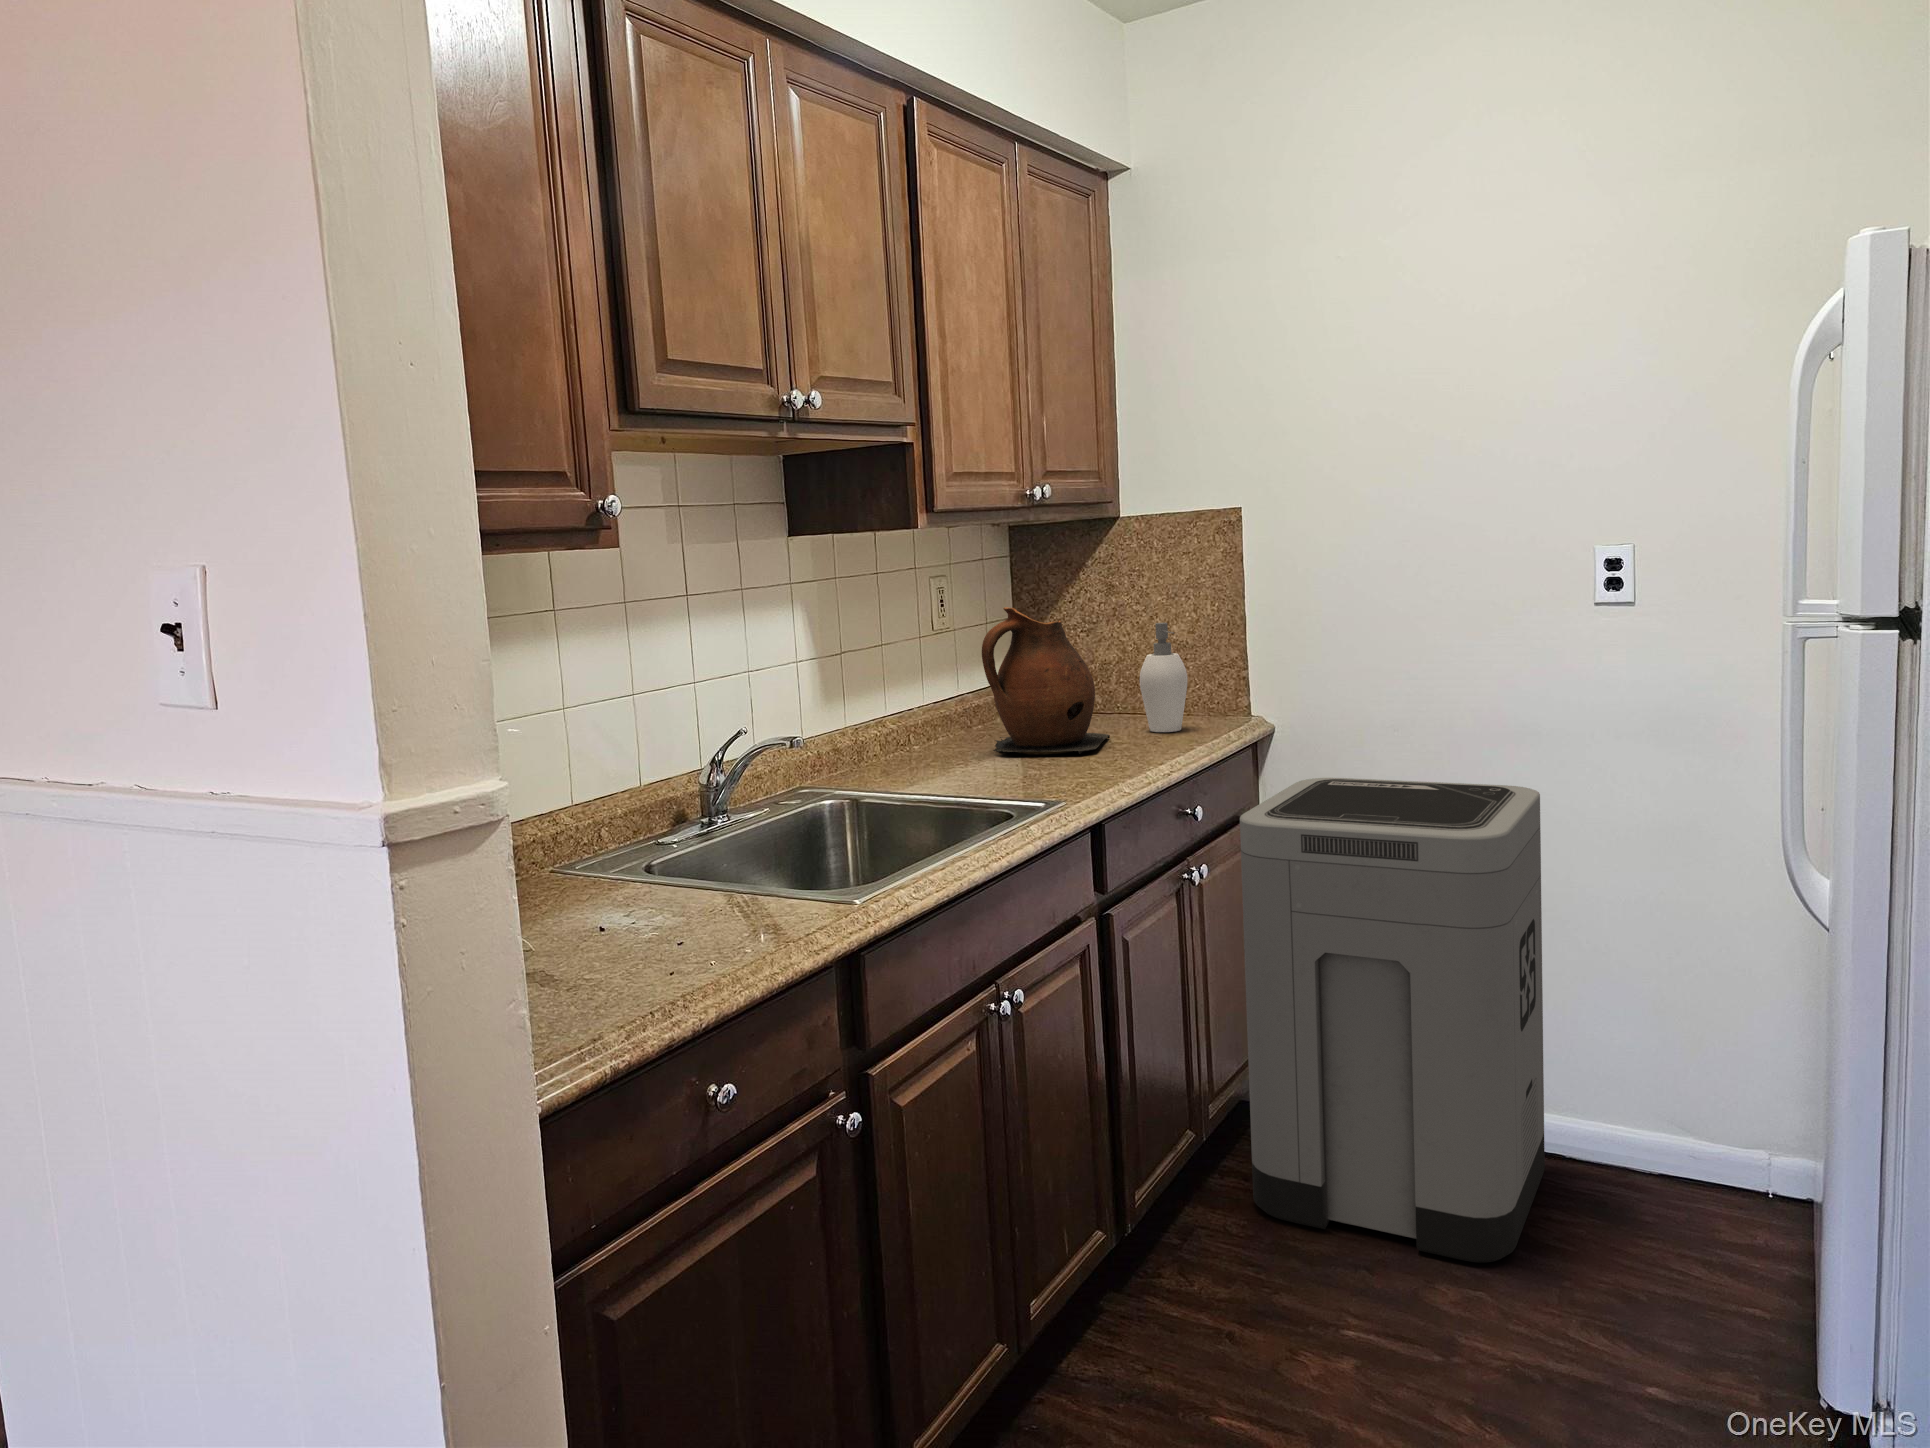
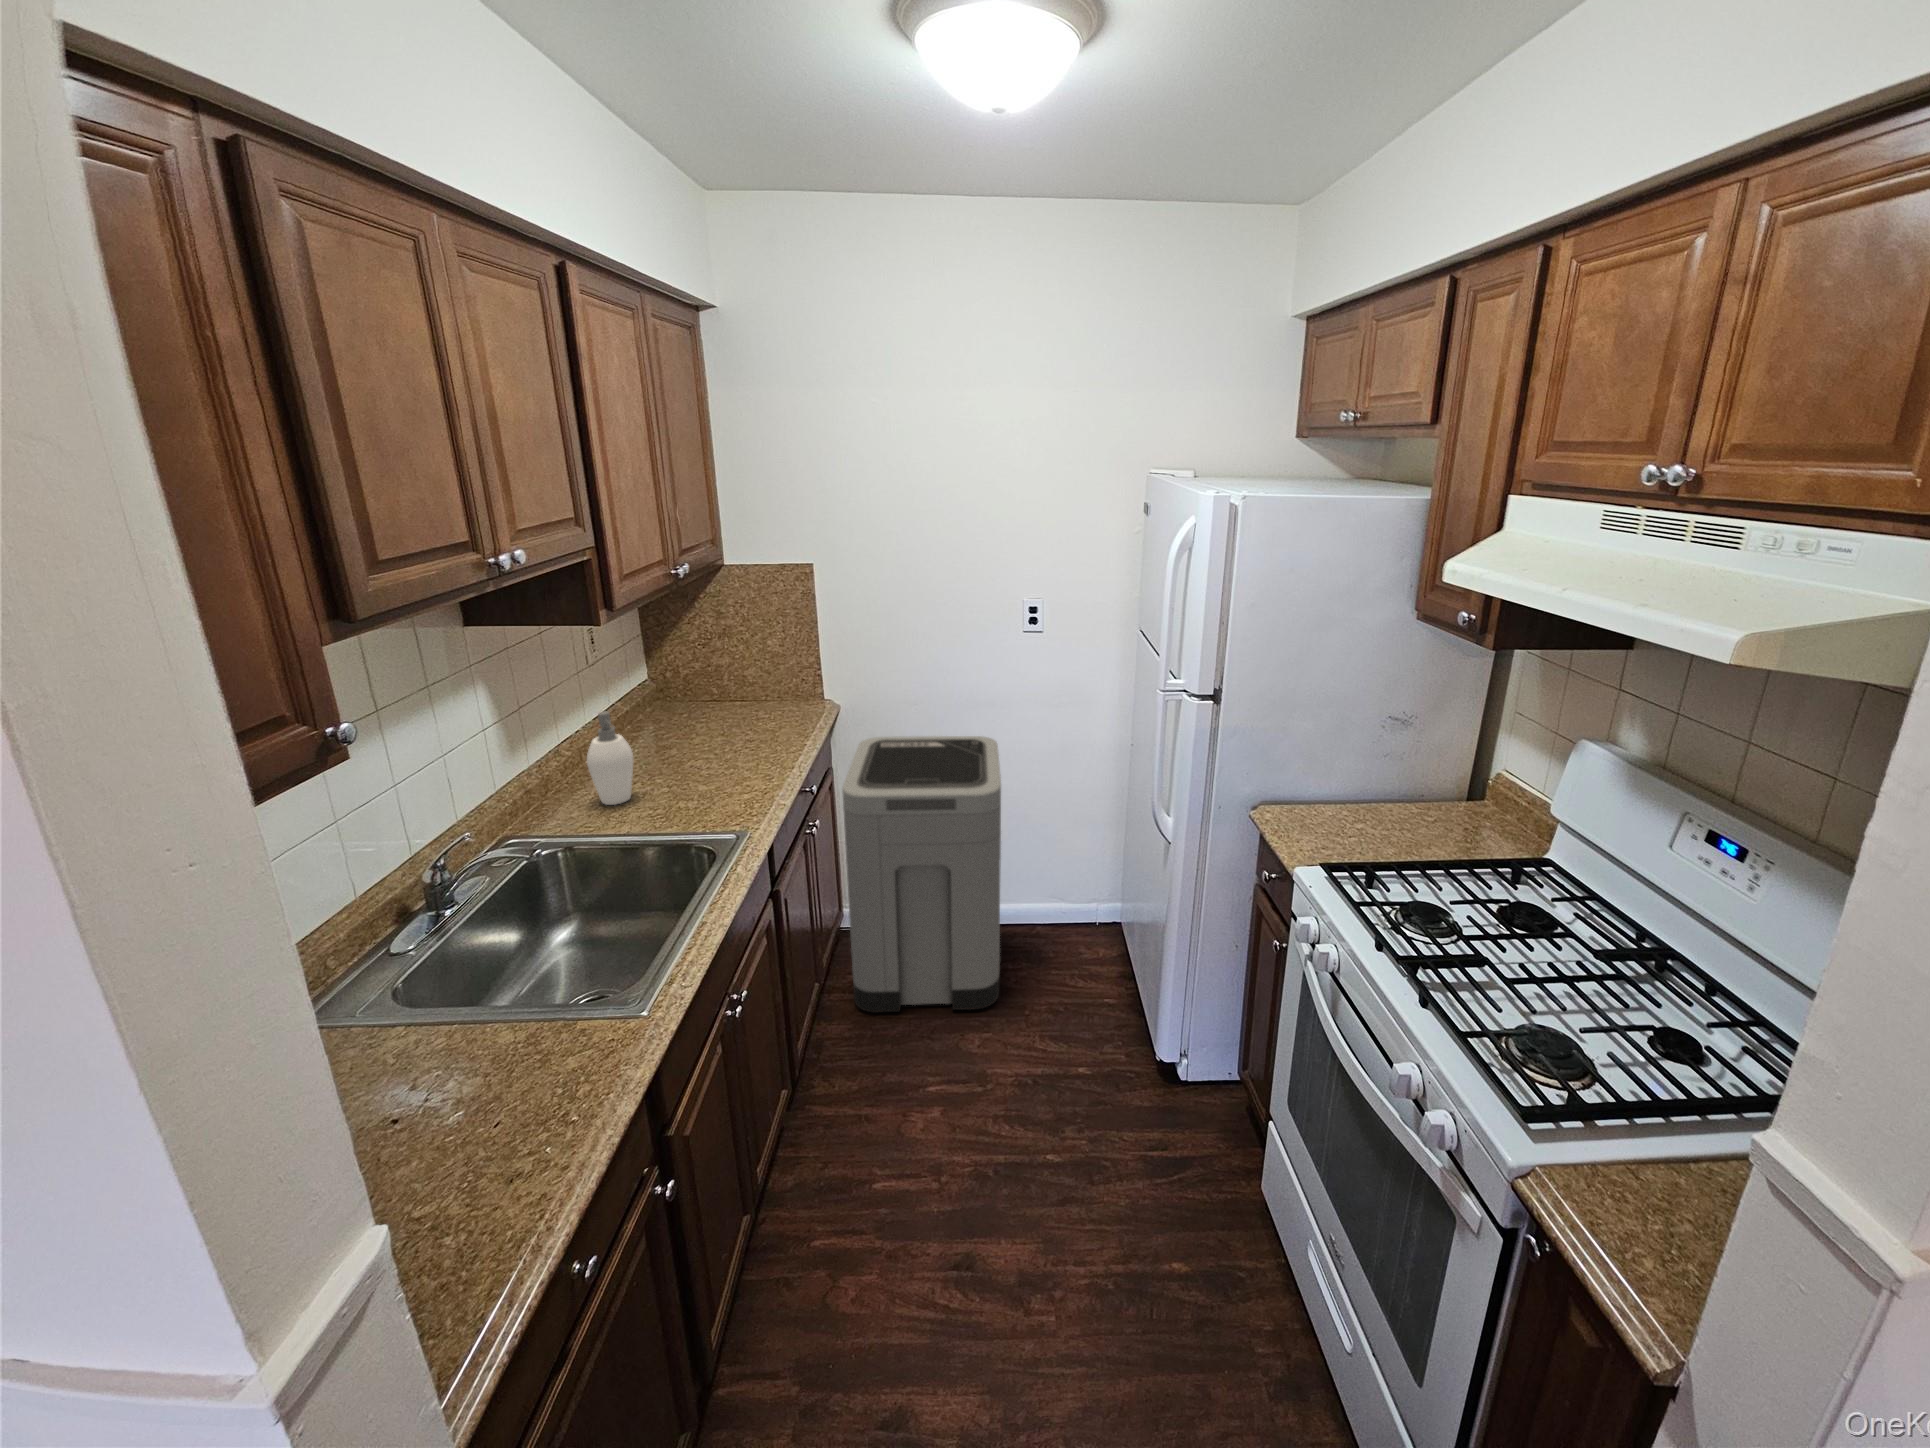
ceramic pitcher: present [982,607,1110,754] -> none [645,658,741,766]
soap dispenser: present [1139,623,1188,732] -> present [587,711,633,805]

